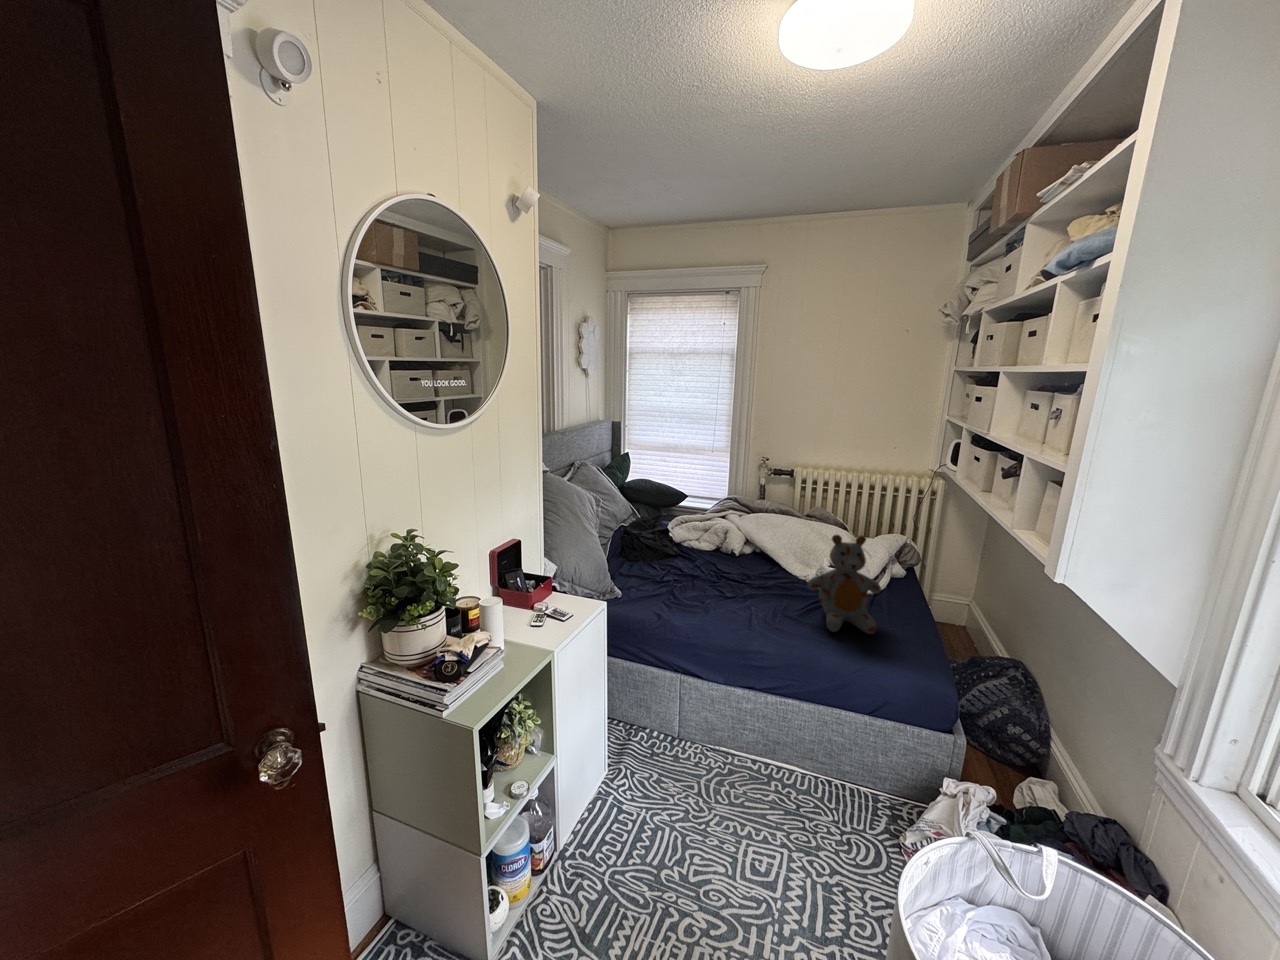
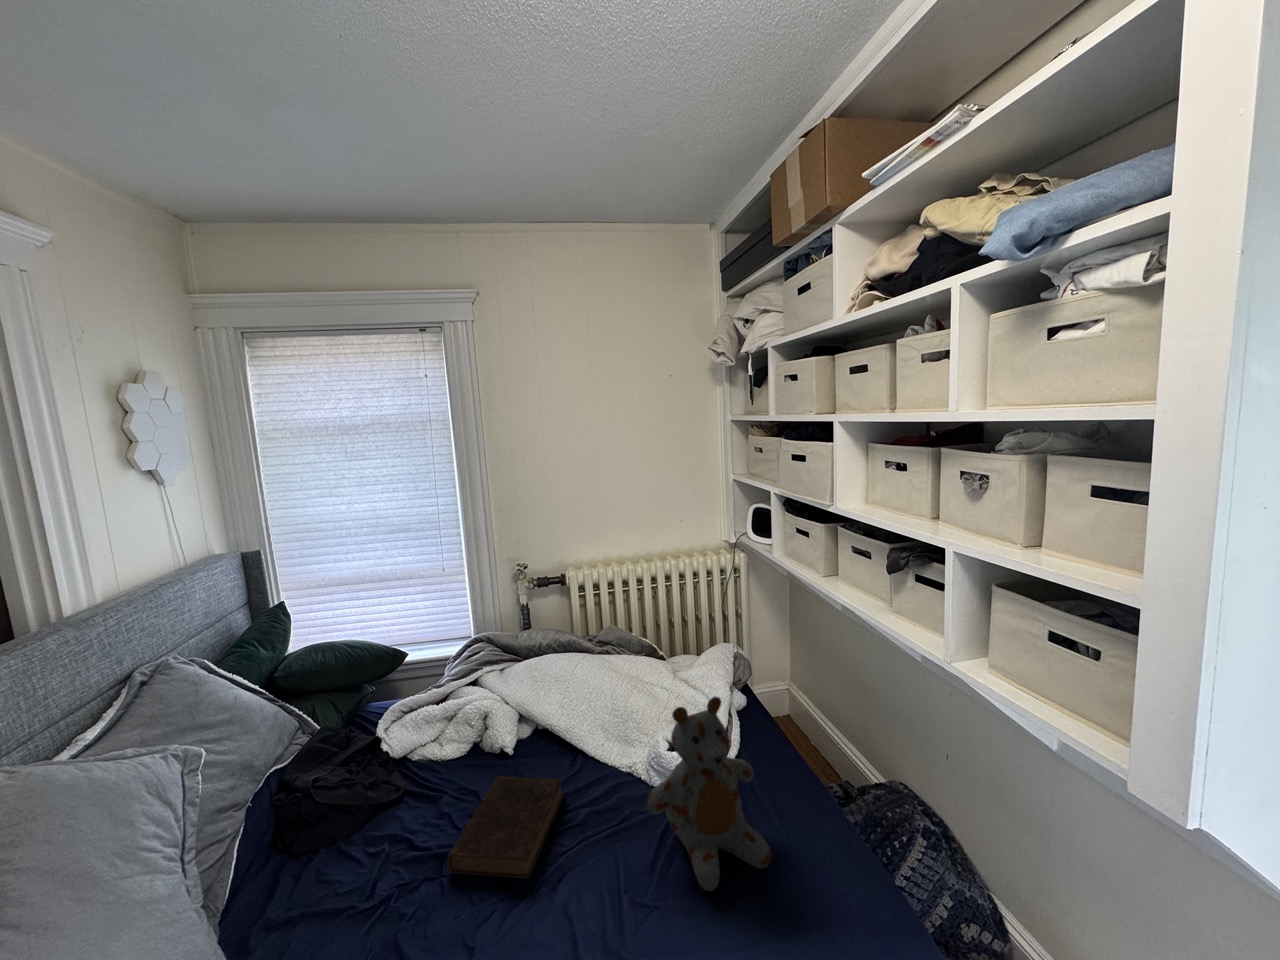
book: none [696,561,764,601] -> present [447,777,564,878]

